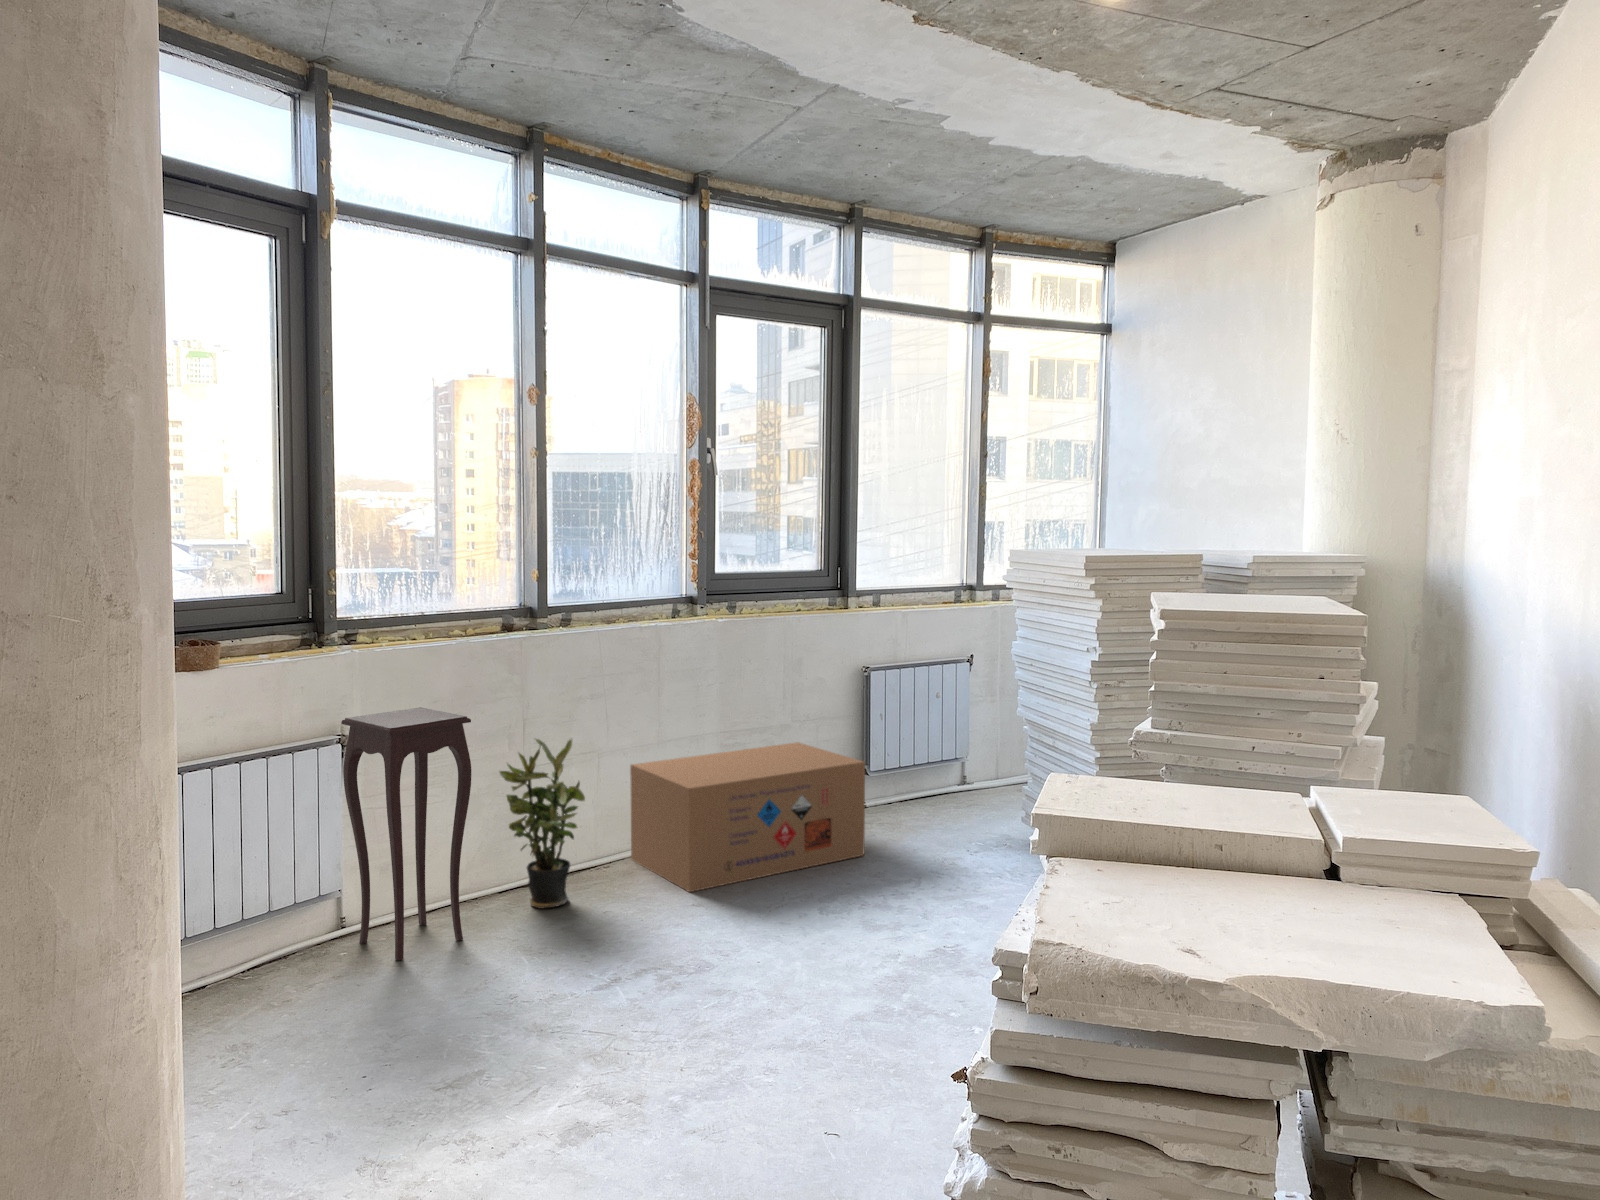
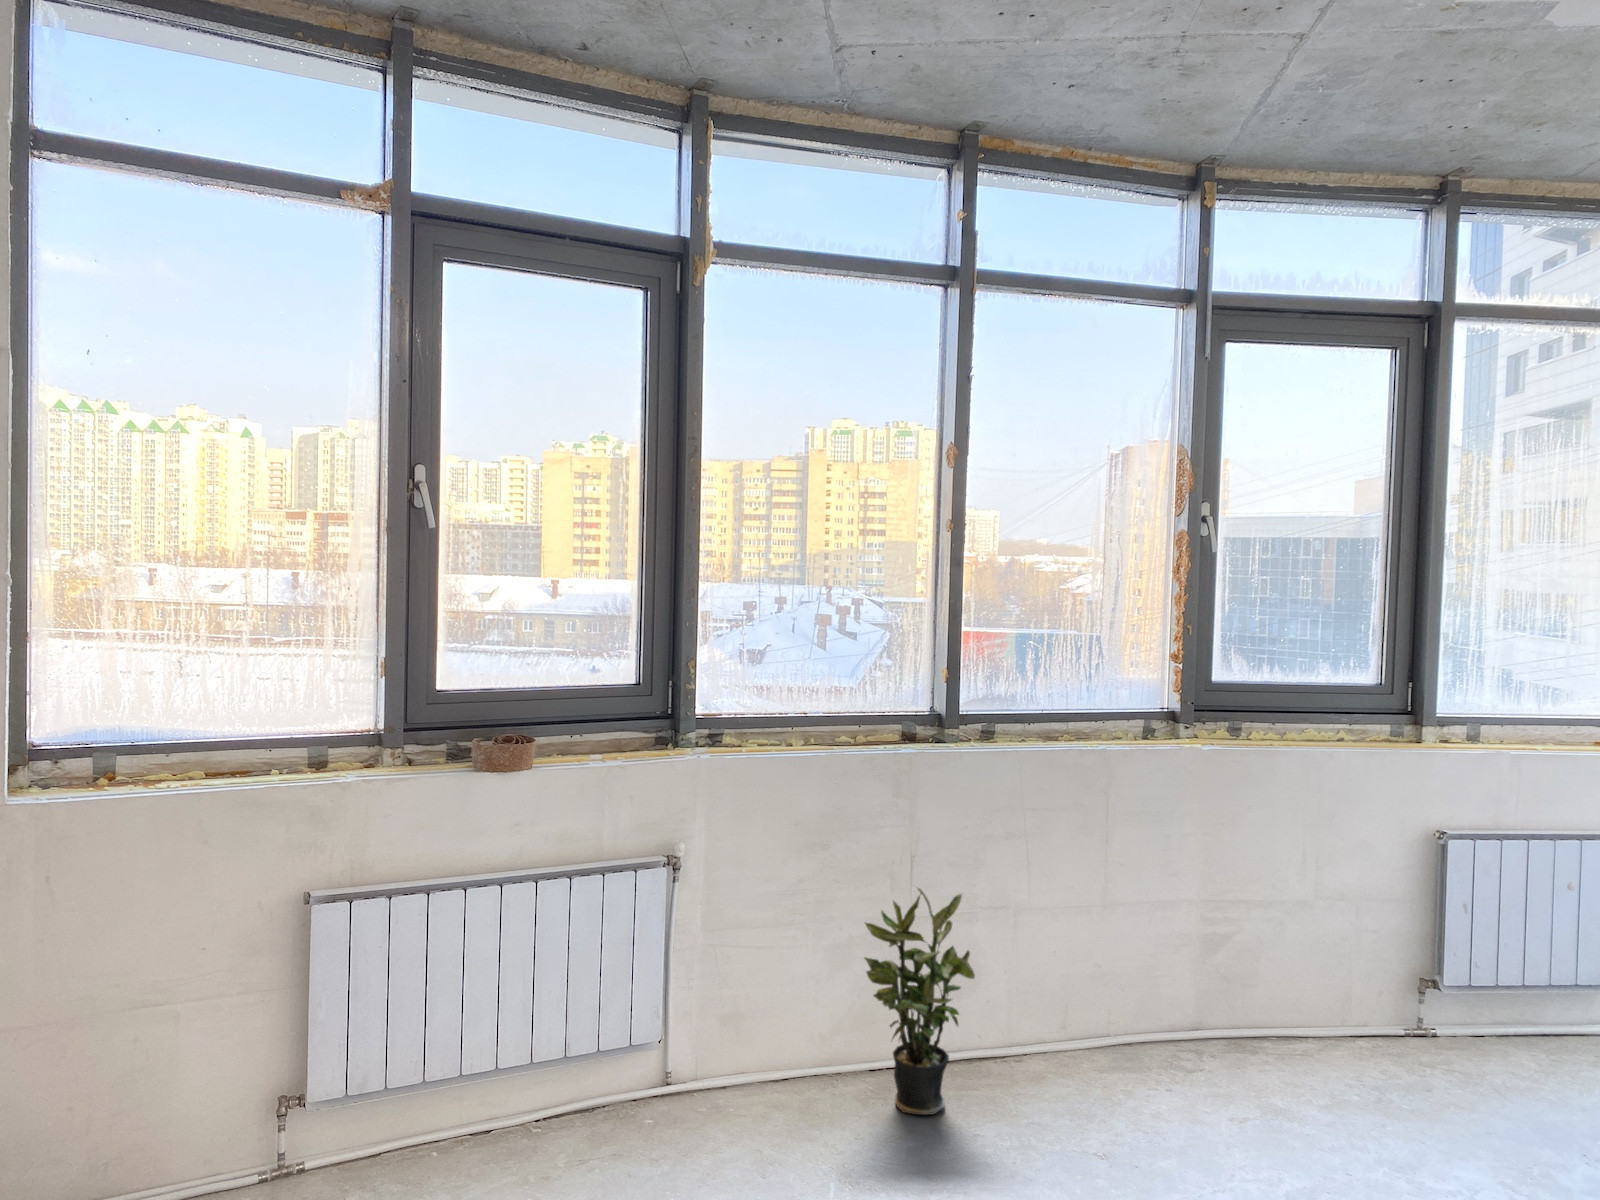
side table: present [341,707,471,960] -> none [675,831,808,1153]
cardboard box: present [630,742,865,892] -> none [1056,930,1420,1141]

